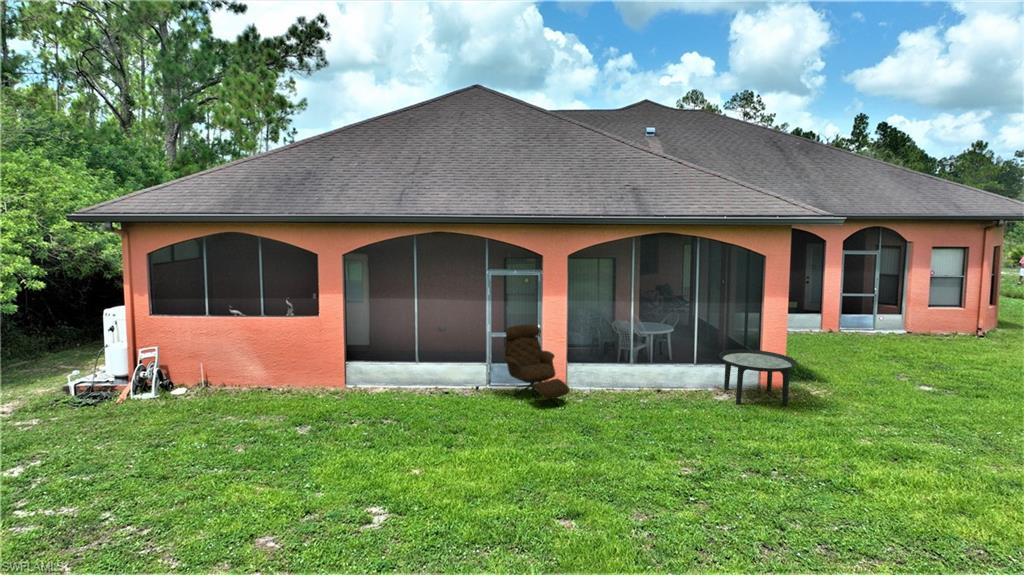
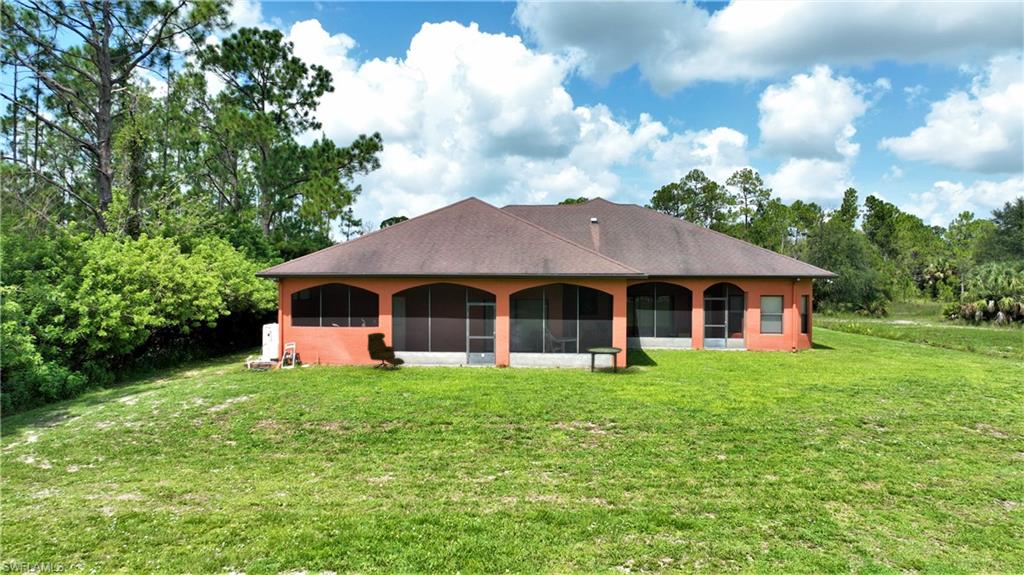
lounge chair: present [504,325,569,407] -> present [367,333,404,369]

